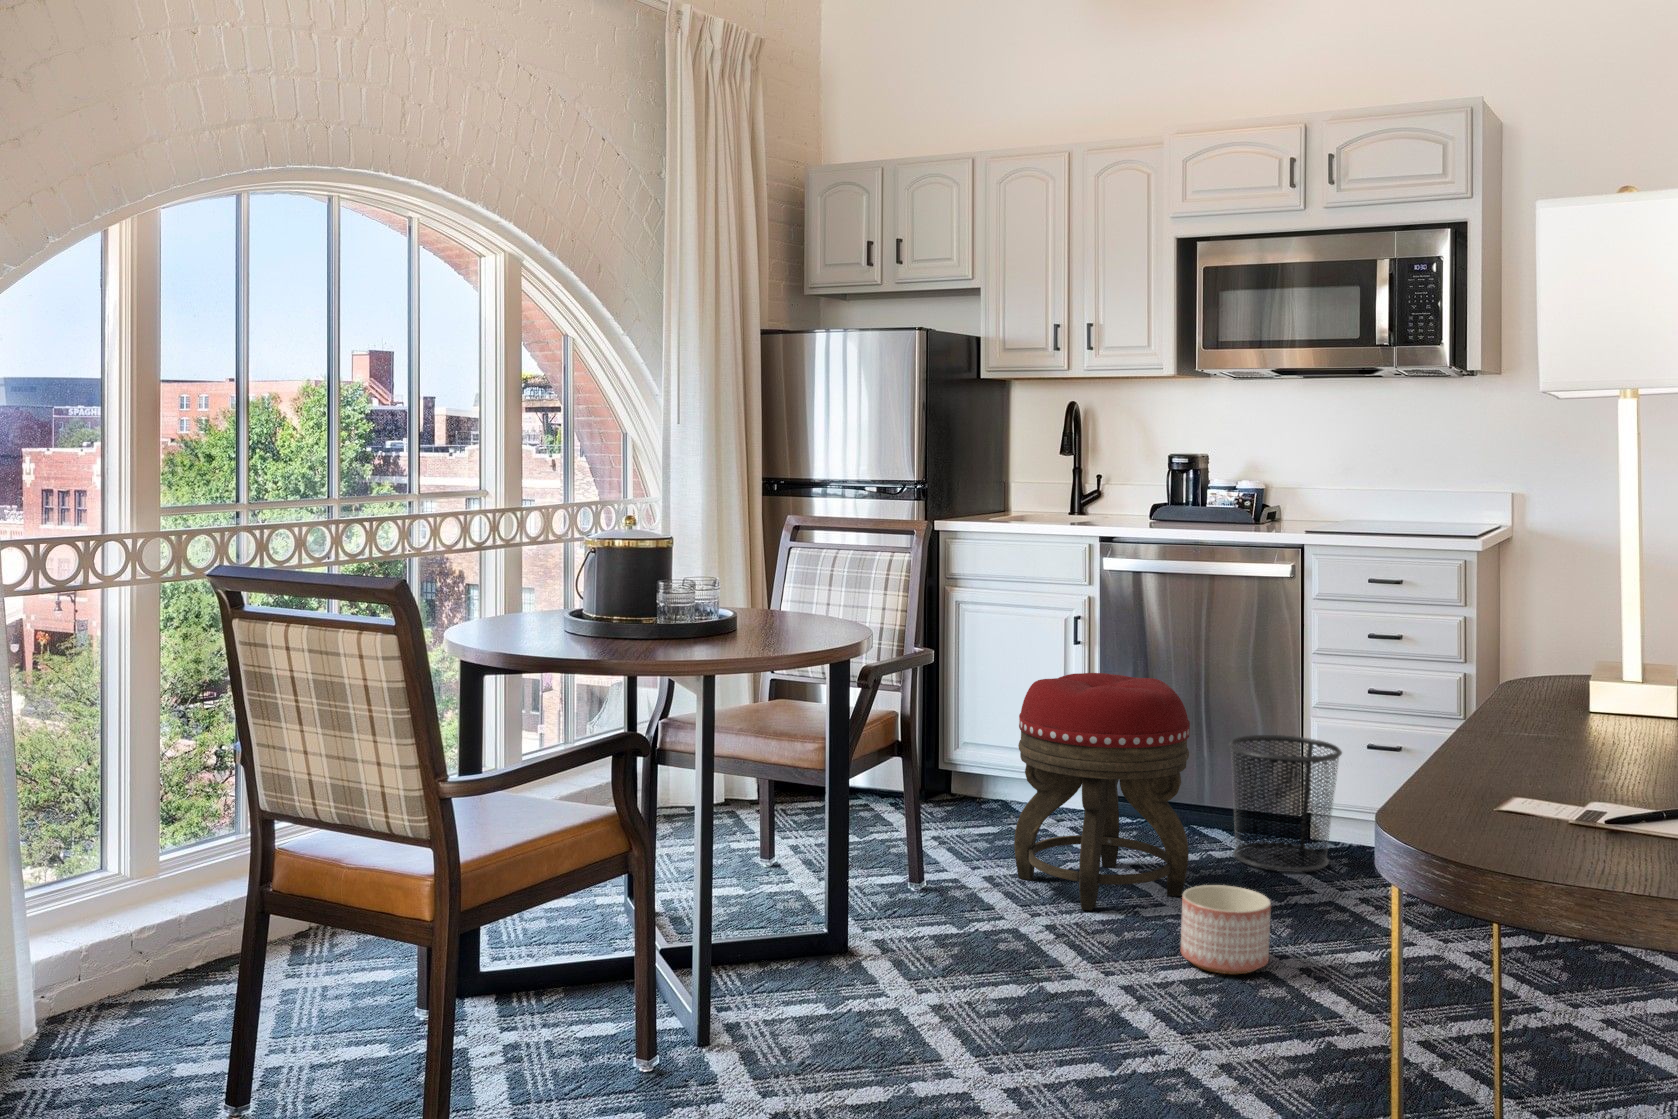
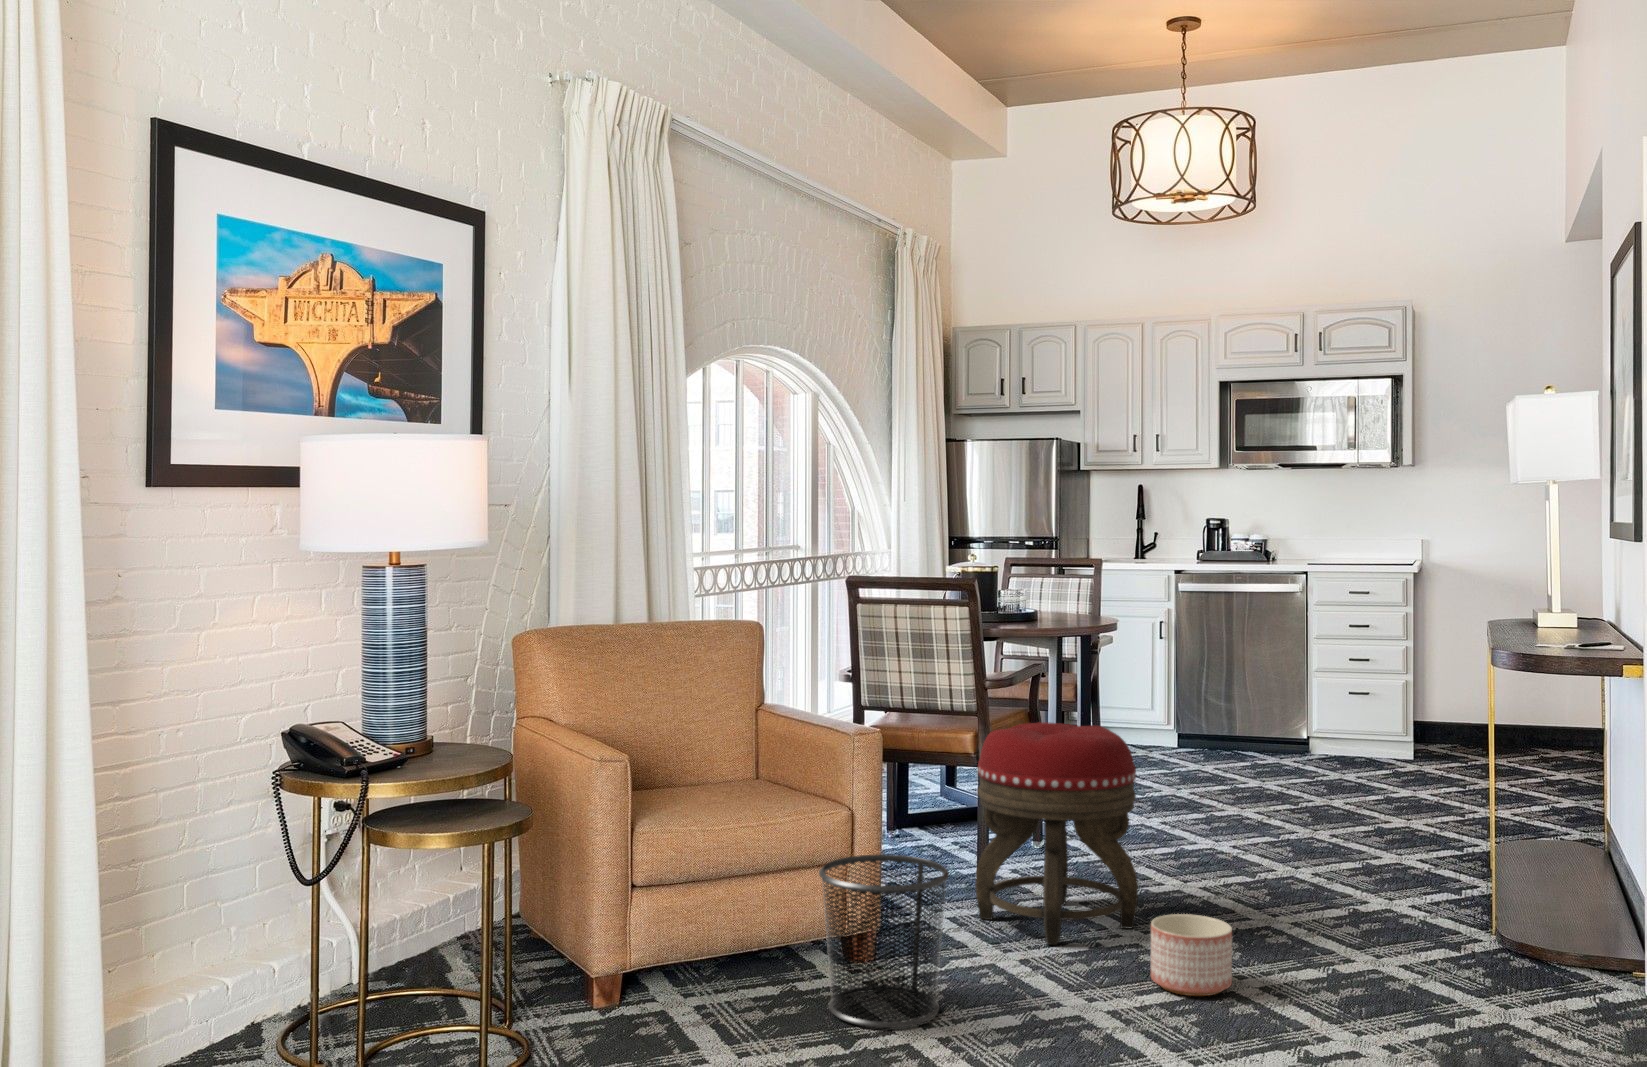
waste bin: present [1229,735,1342,872] -> present [819,854,949,1028]

